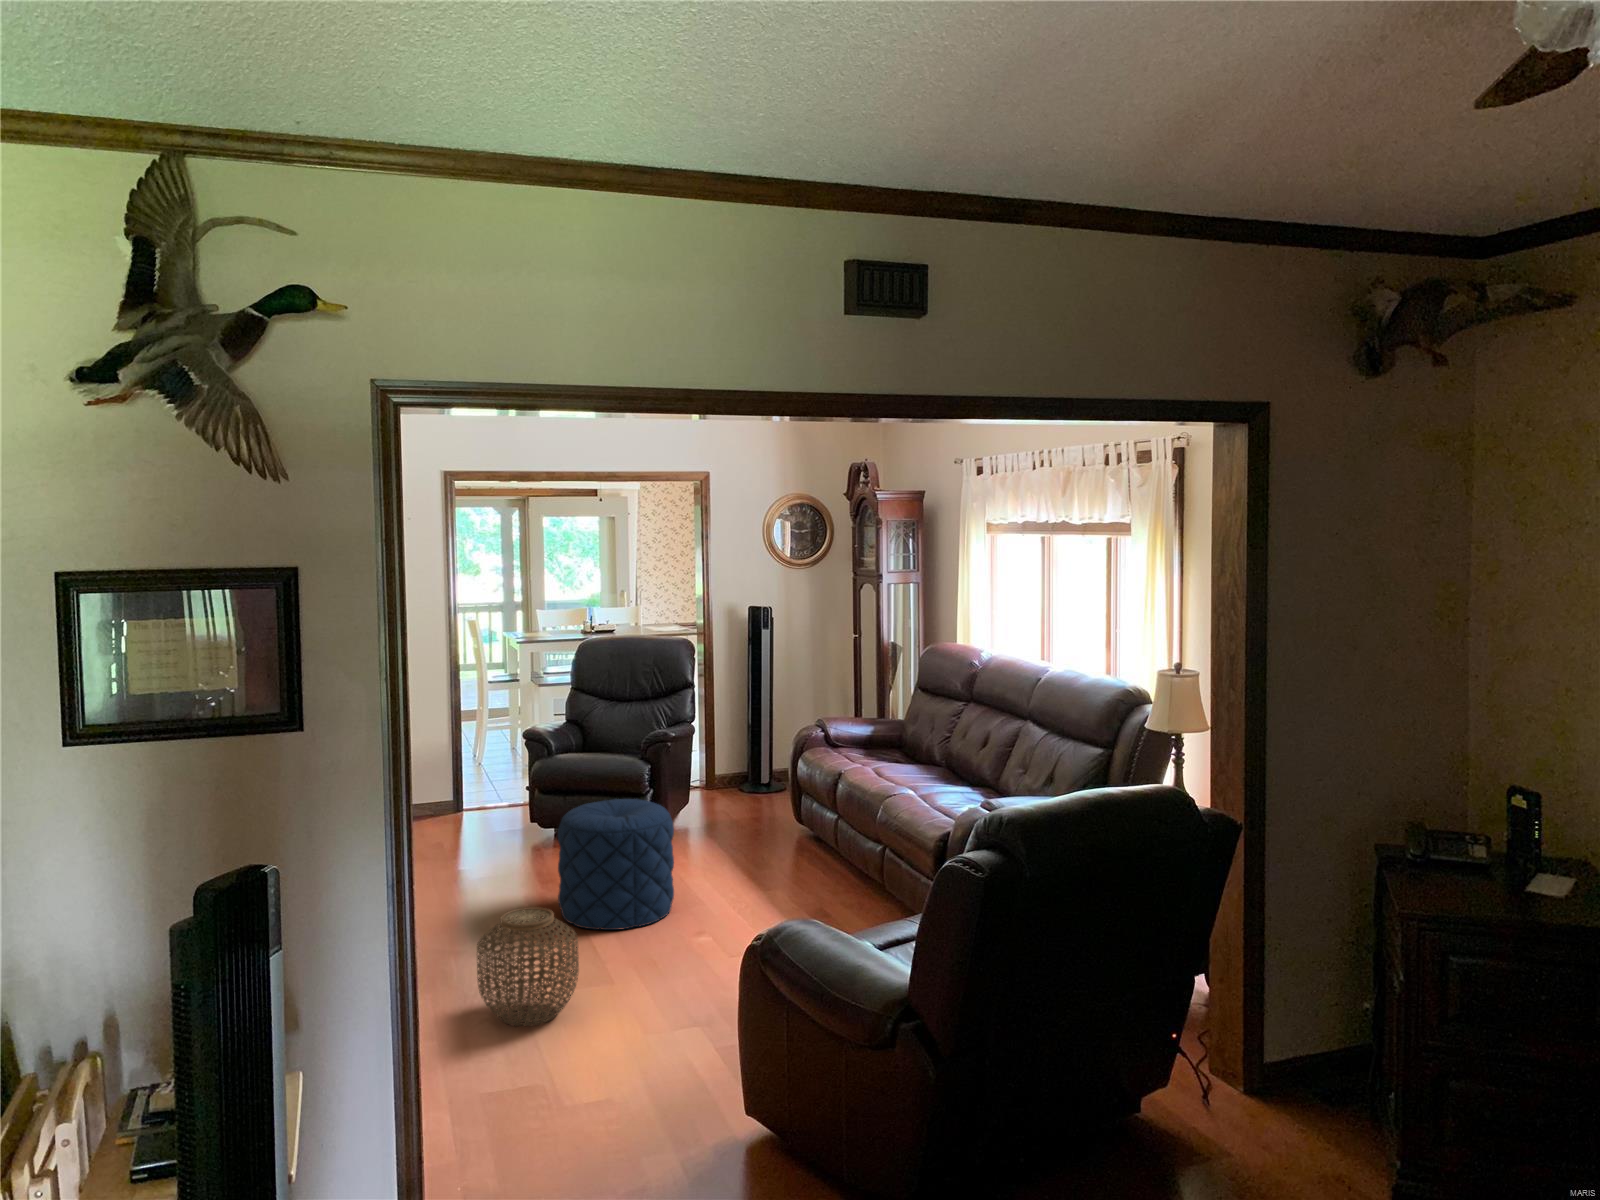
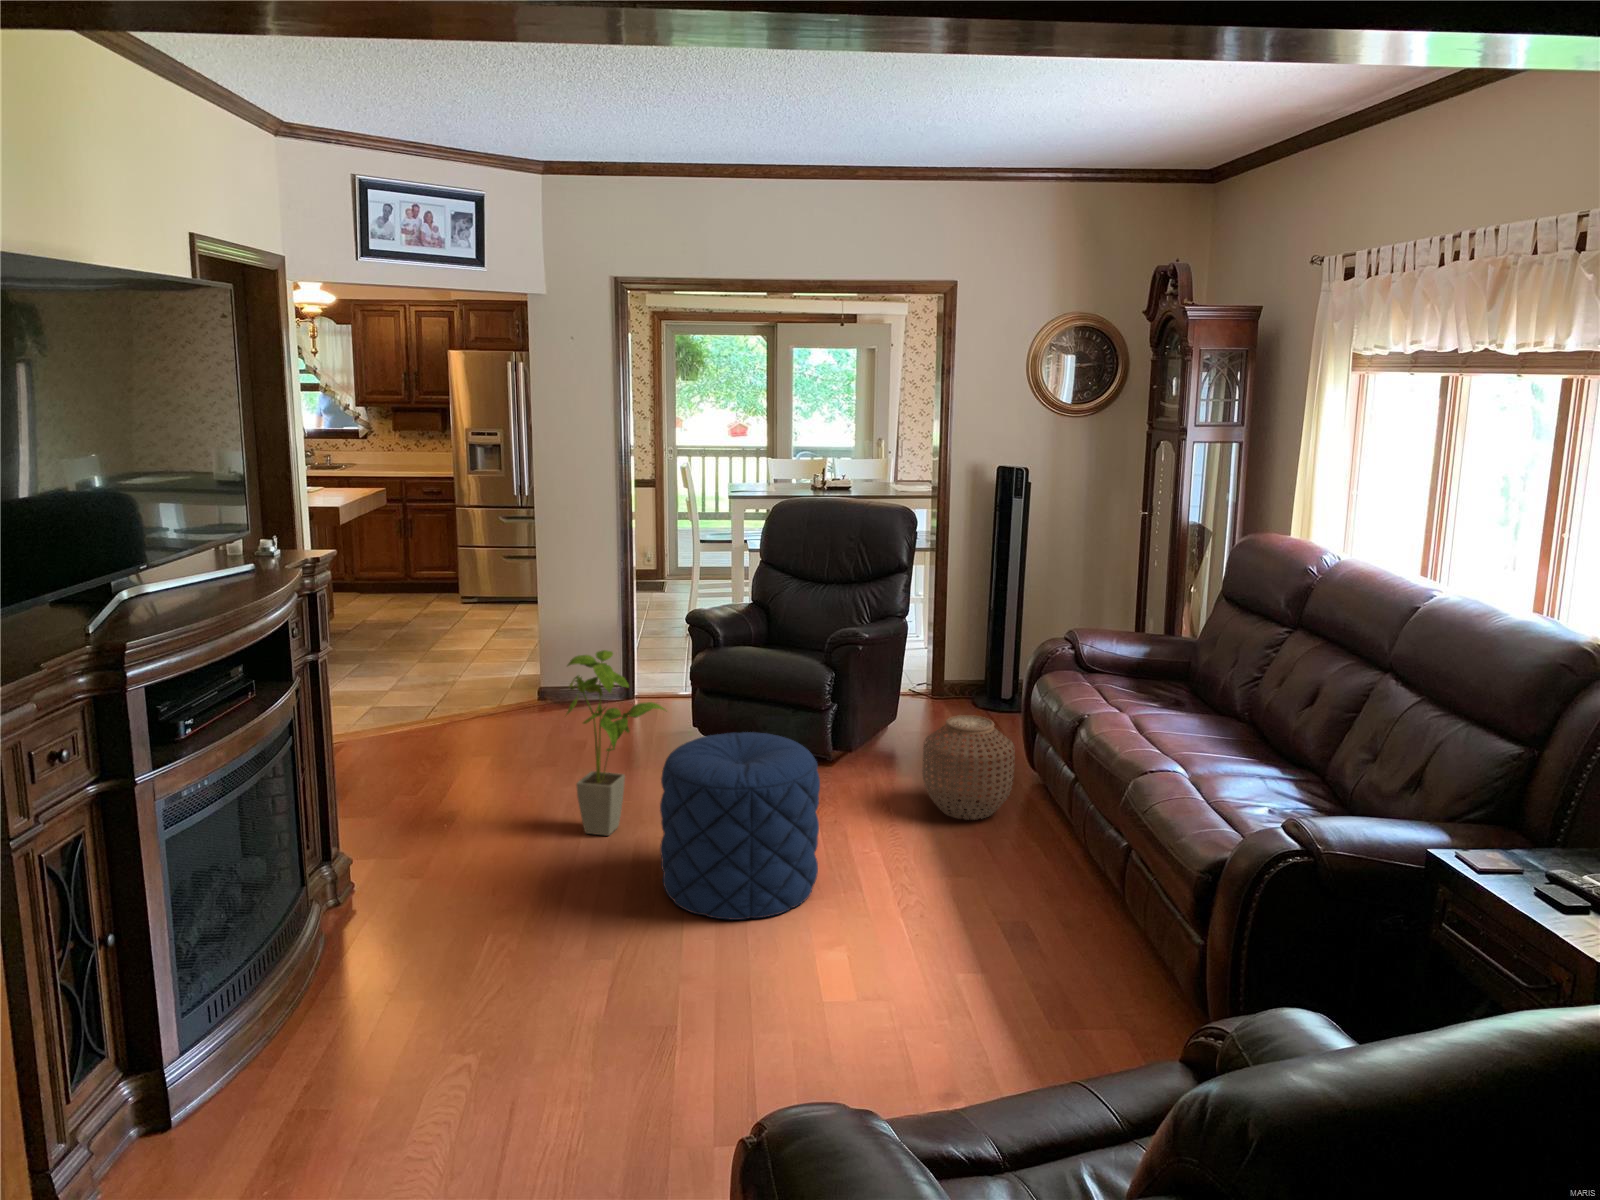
house plant: none [463,750,543,895] -> present [567,650,666,836]
woven basket: present [477,907,579,1026] -> present [922,715,1015,820]

